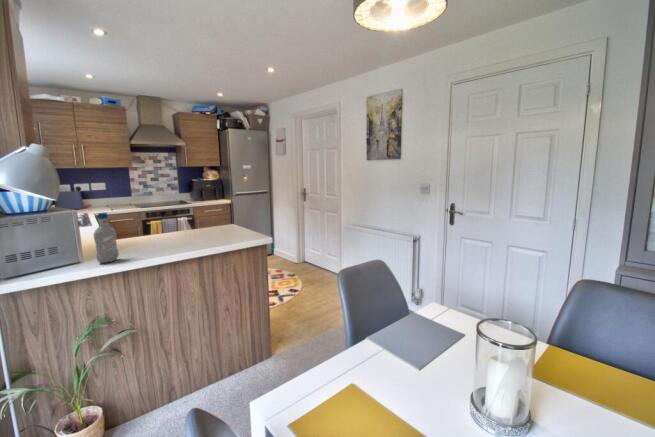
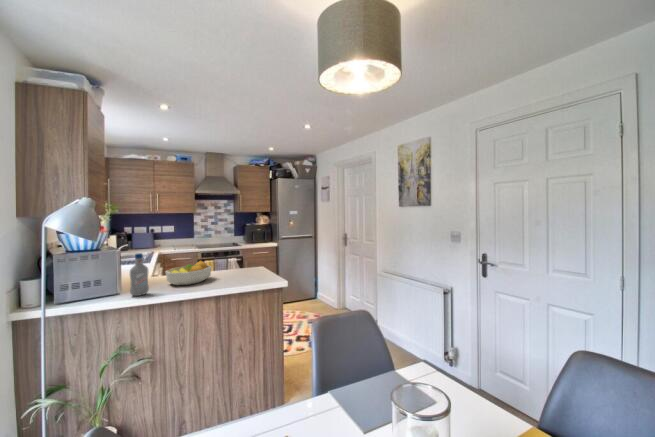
fruit bowl: none [131,219,184,248] -> present [166,261,211,285]

